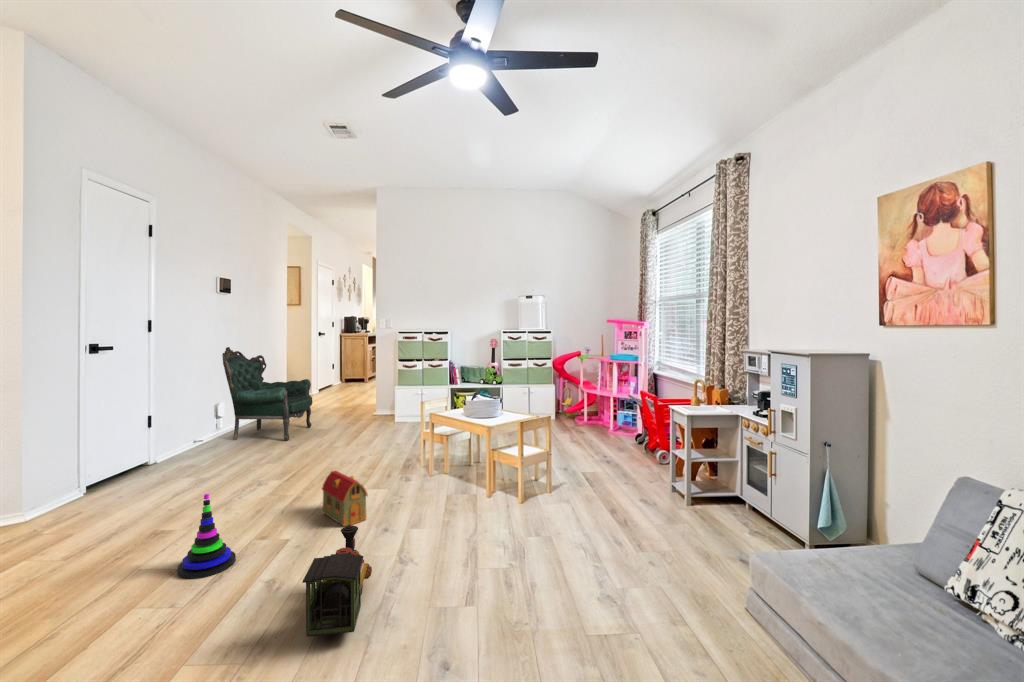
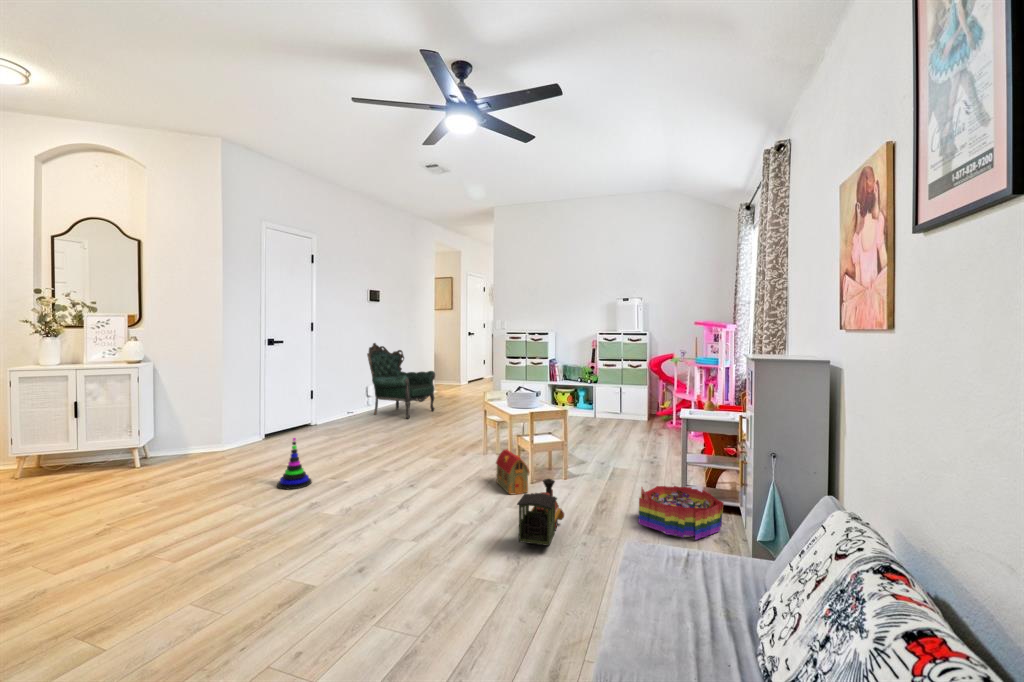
toy house: present [322,471,368,526] -> present [496,449,529,494]
storage bin: none [673,485,761,542] -> present [638,486,724,540]
toy train: present [302,525,372,637] -> present [517,479,564,546]

